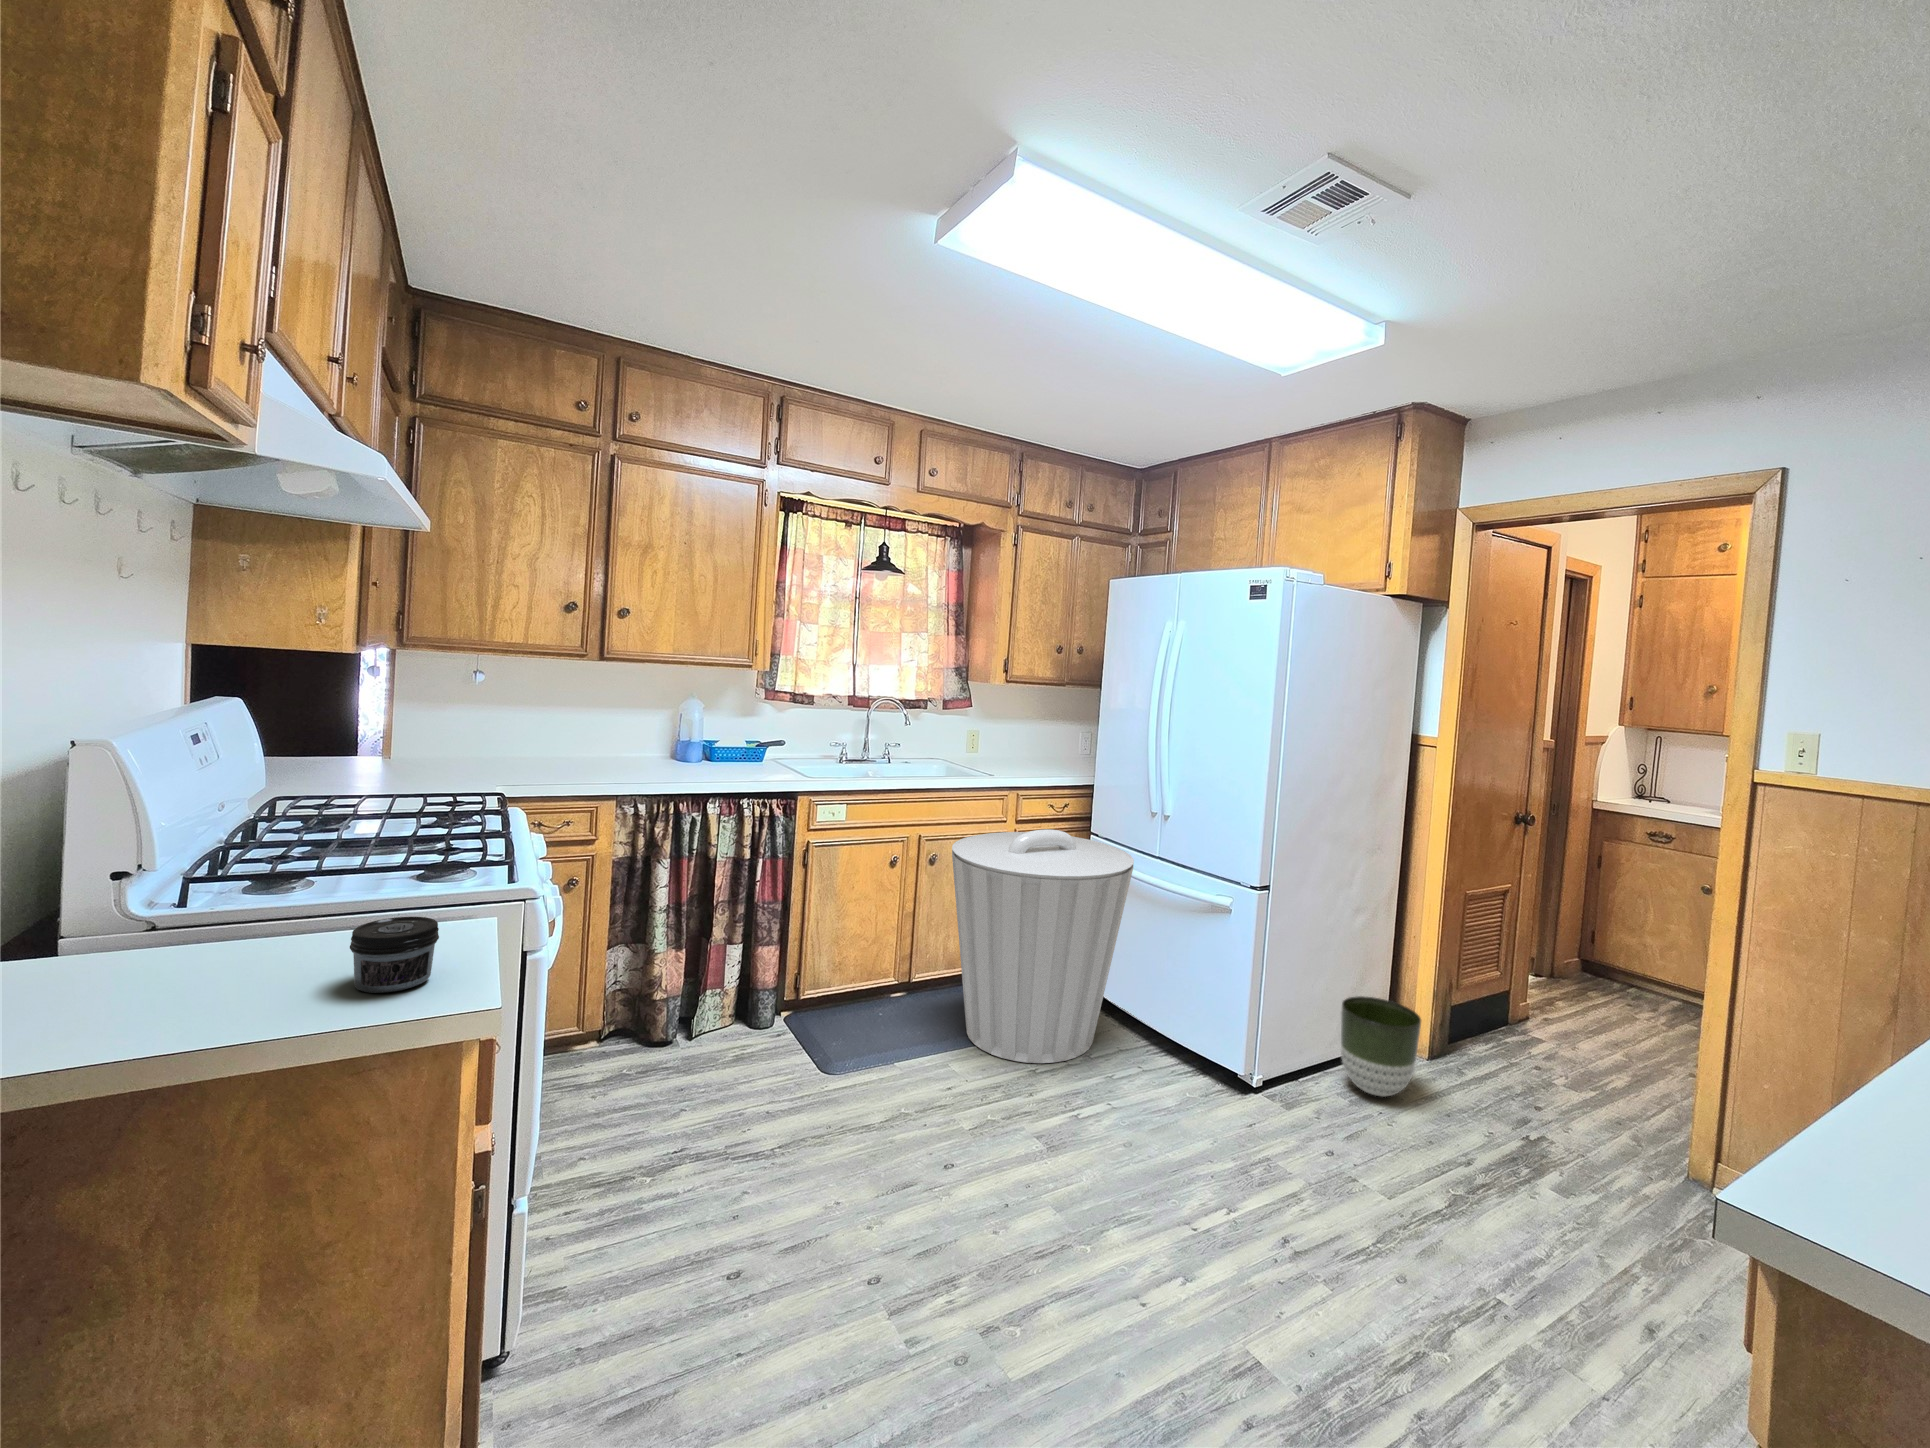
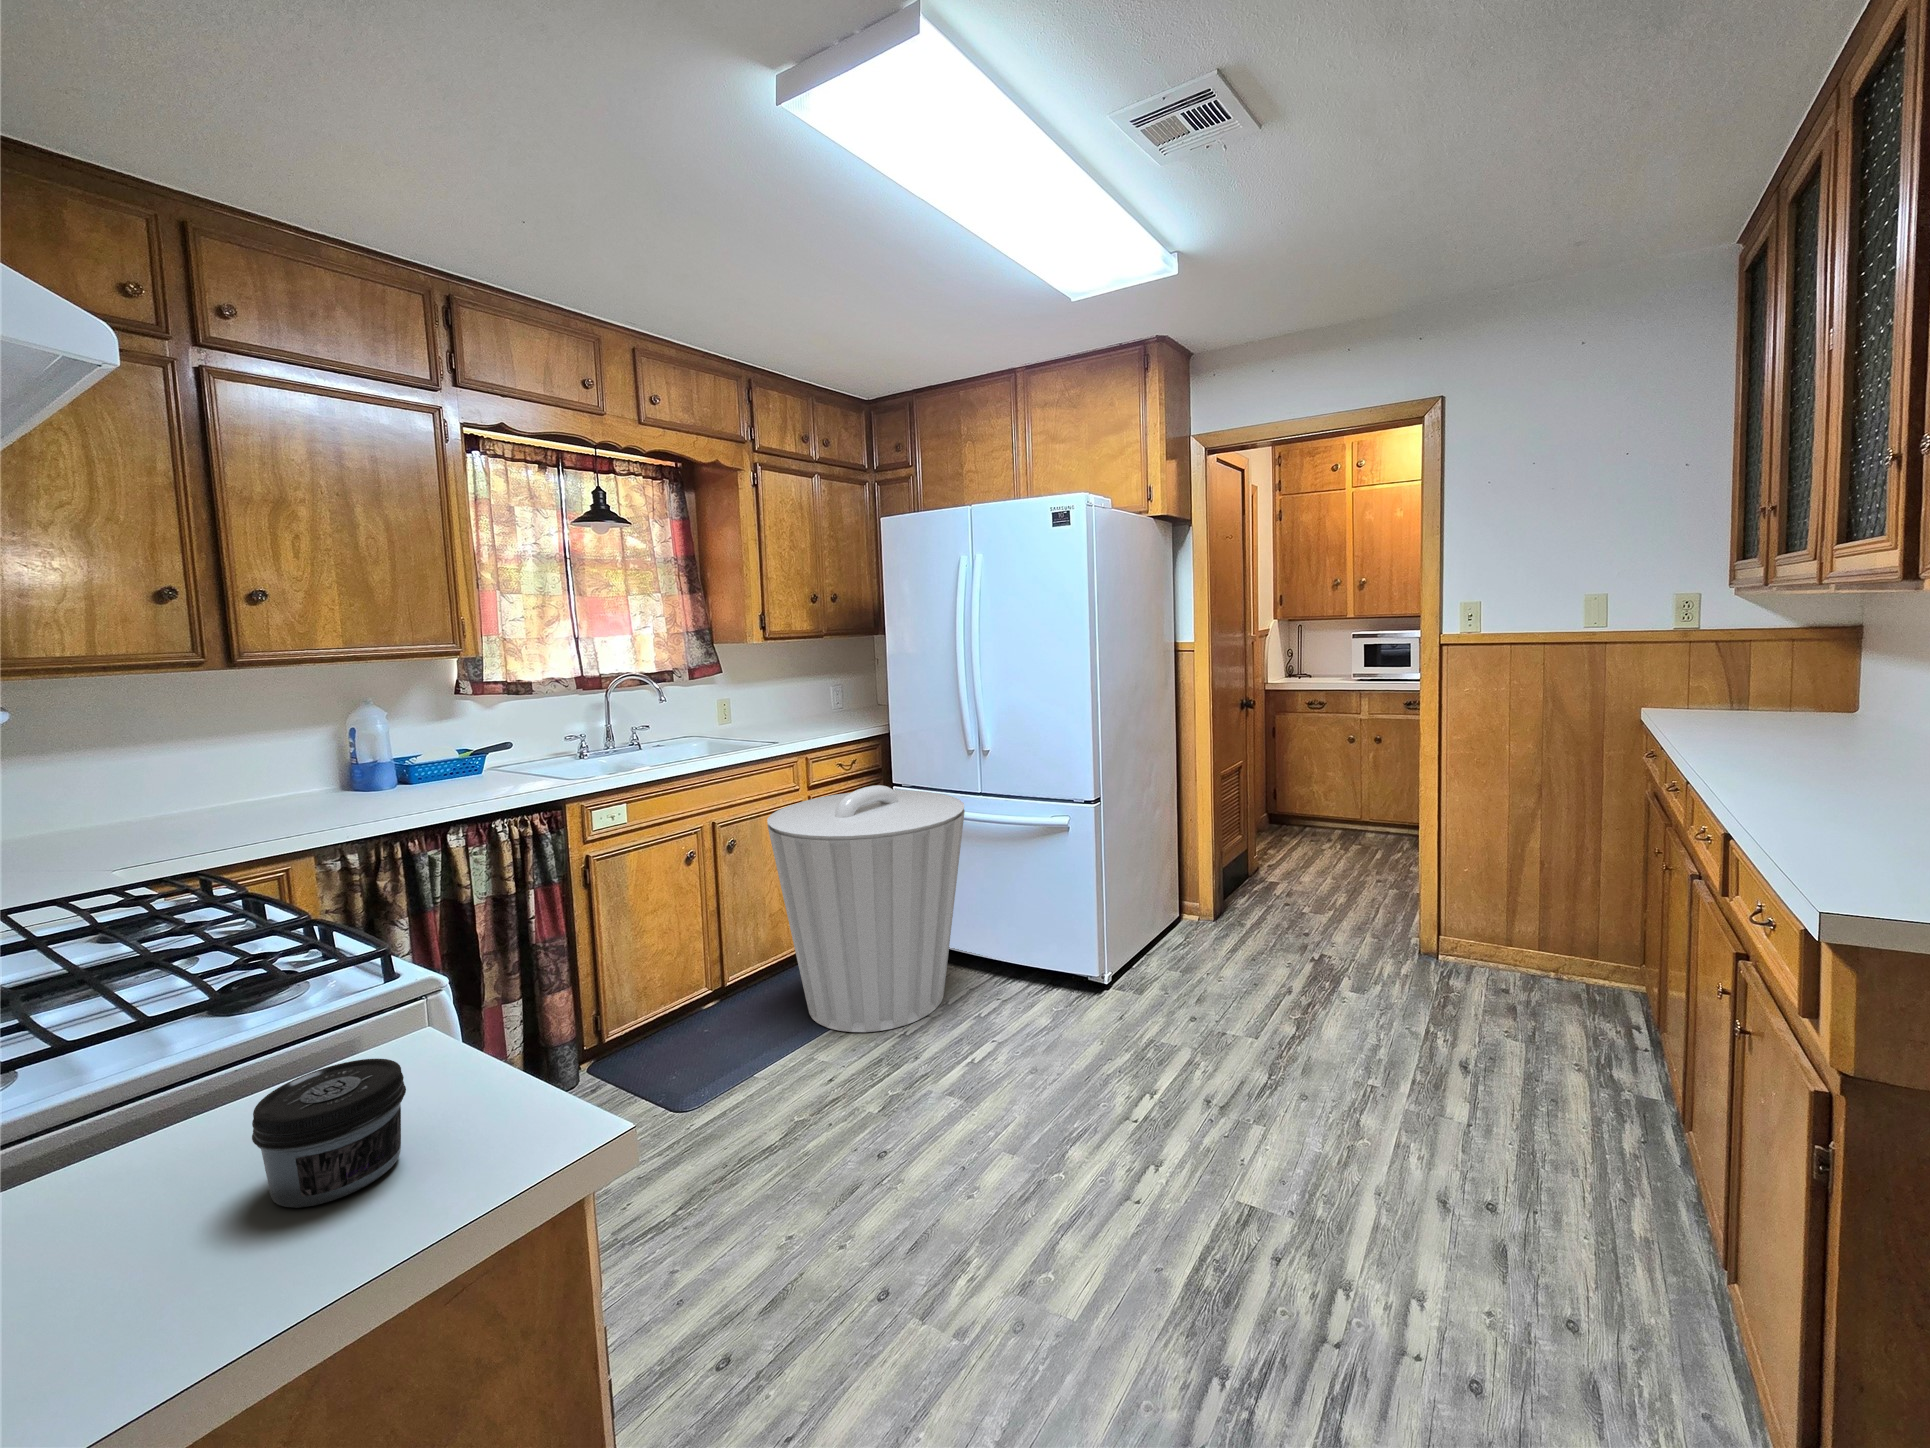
planter: present [1341,996,1421,1097] -> none [1159,877,1225,960]

